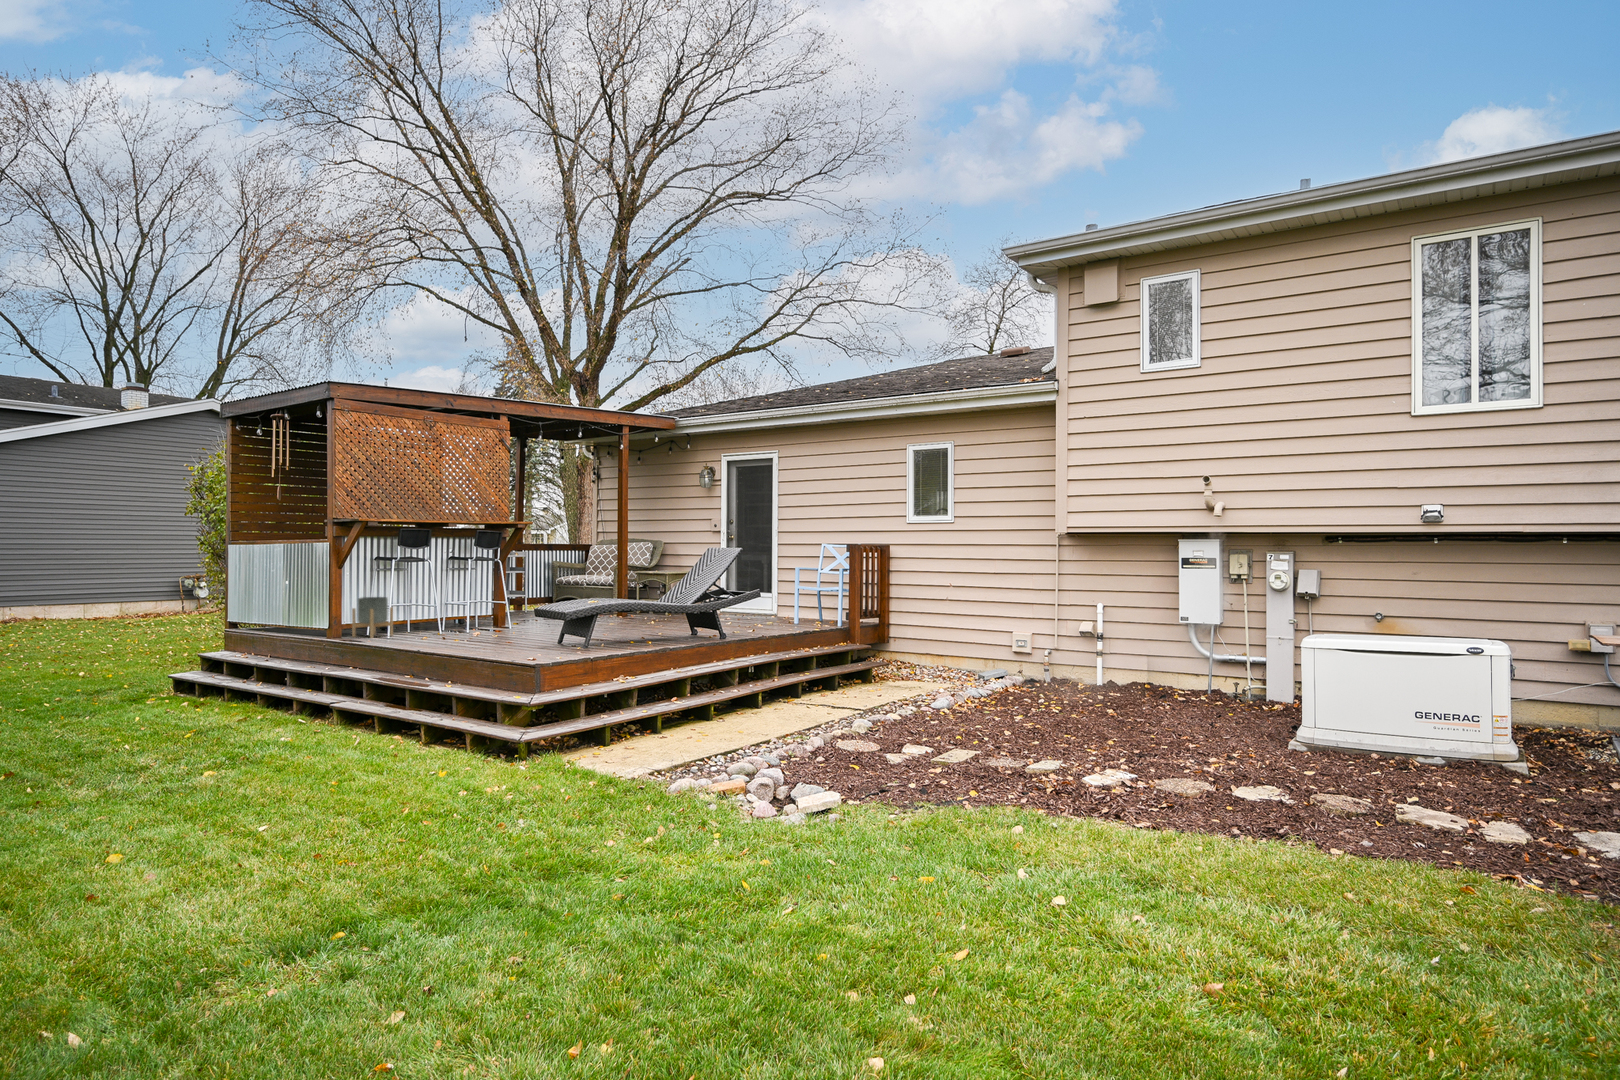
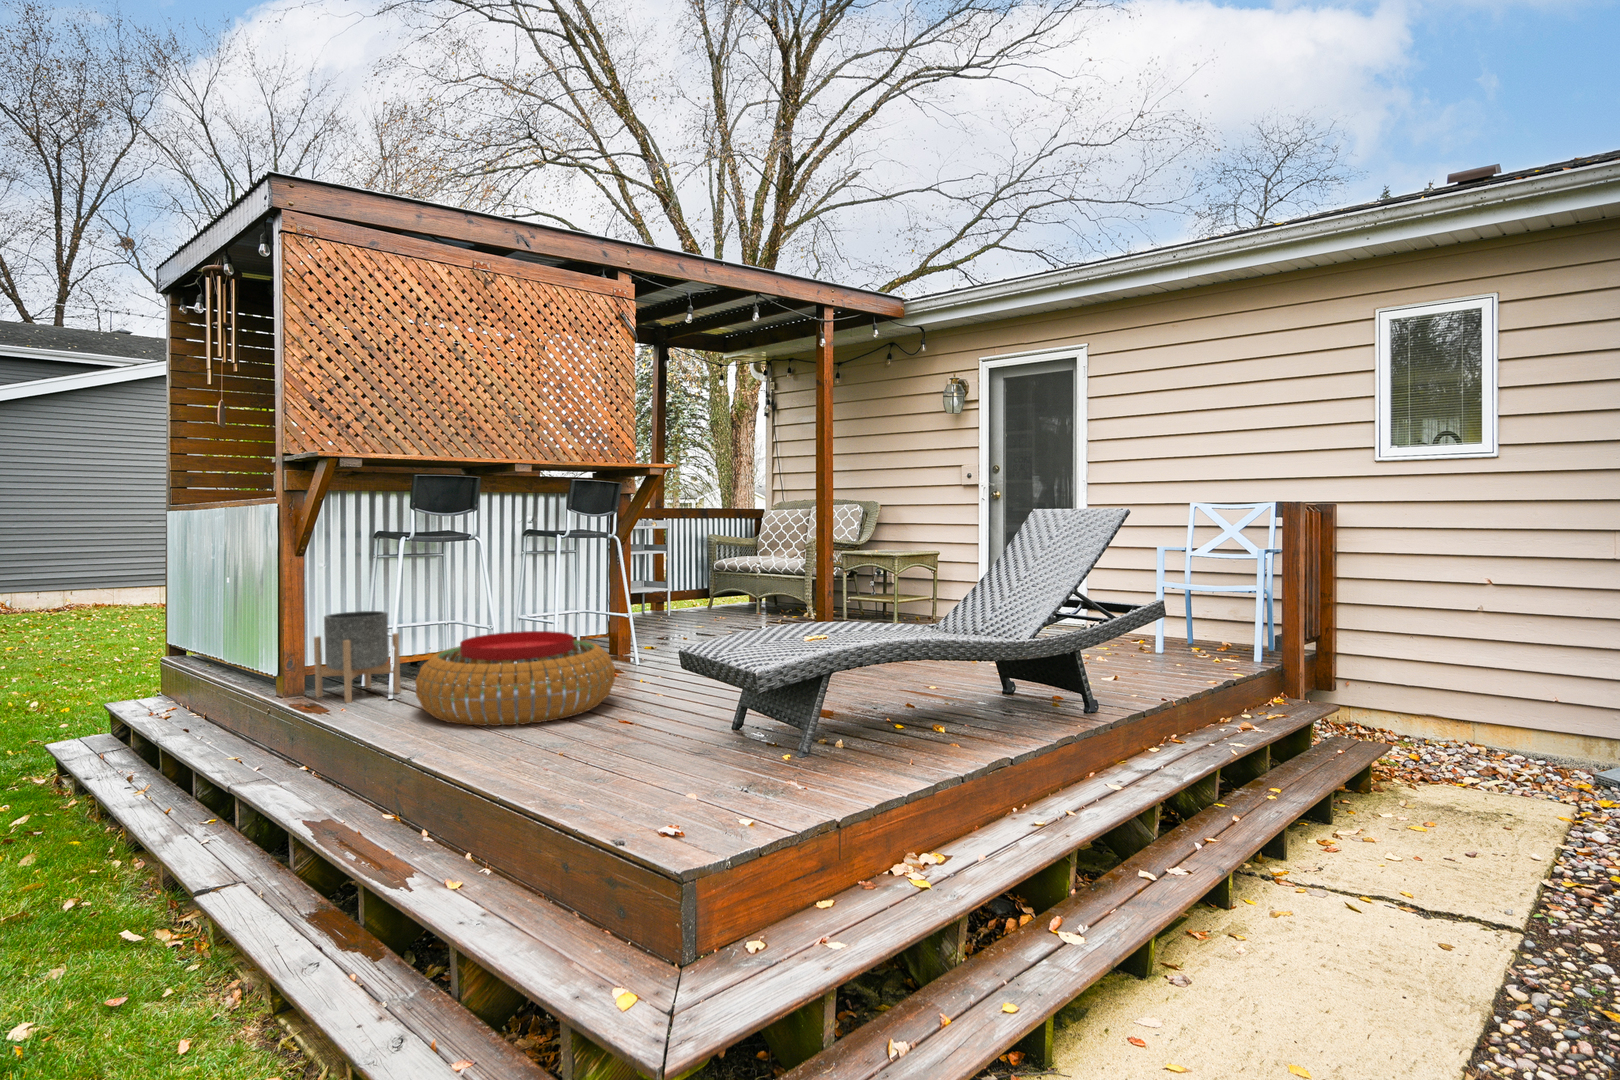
pouf: none [410,605,501,643] -> present [416,631,615,726]

